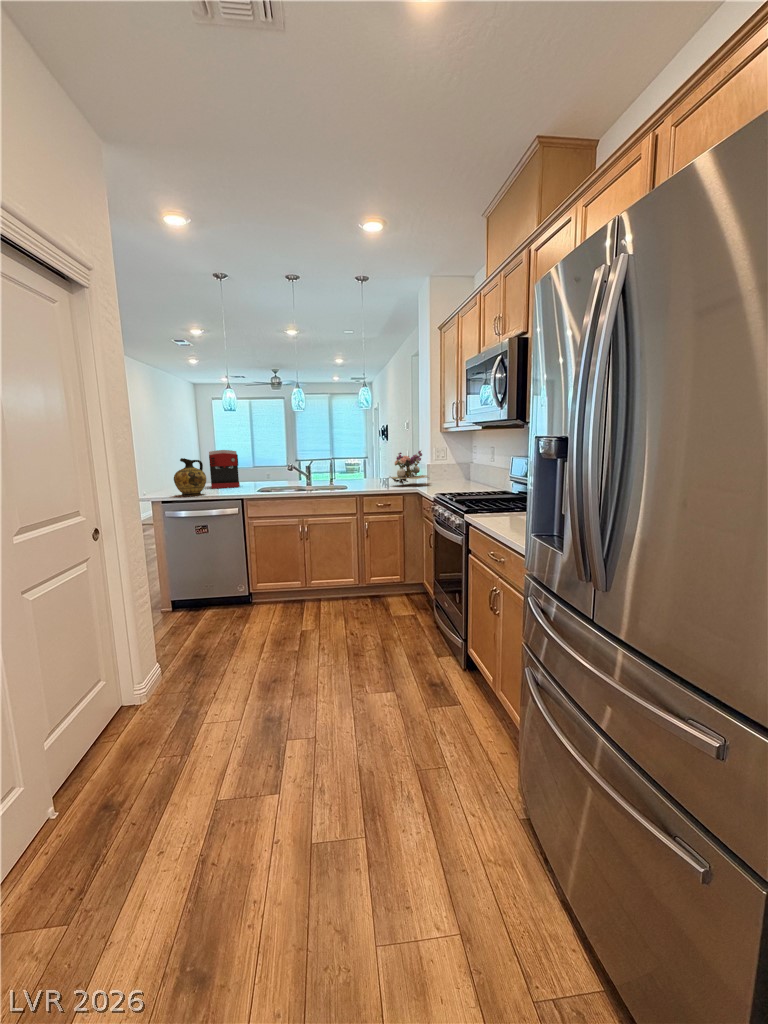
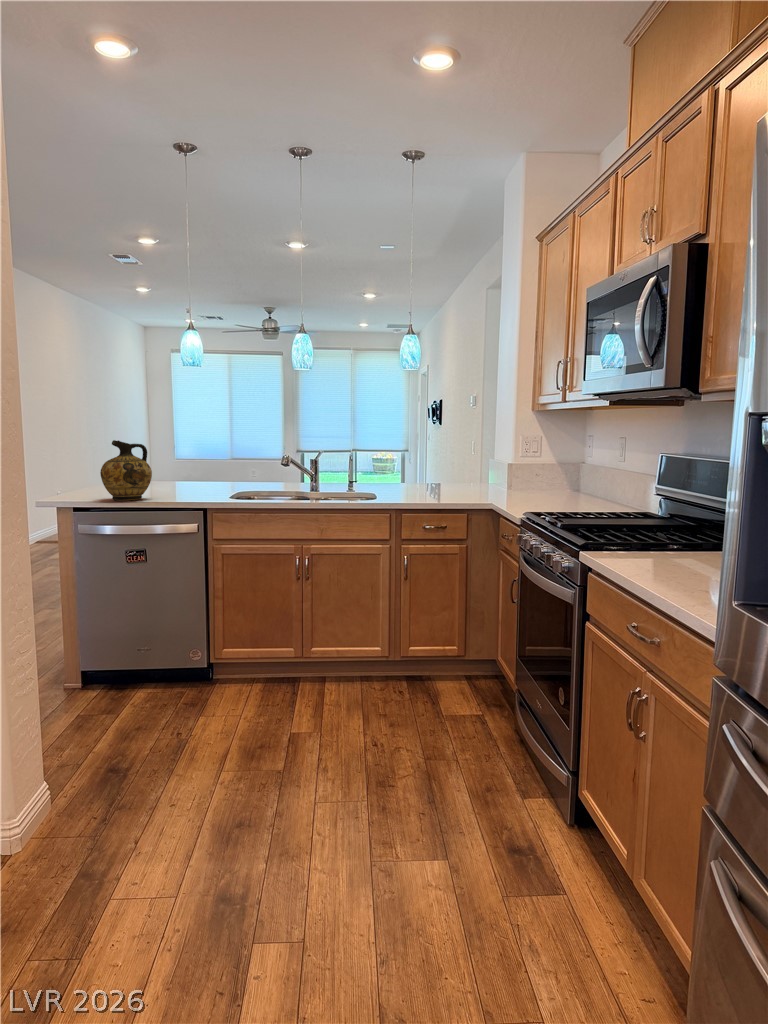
coffee maker: present [209,450,240,489] -> none [160,430,205,491]
flower arrangement: present [389,451,428,484] -> none [443,439,511,496]

